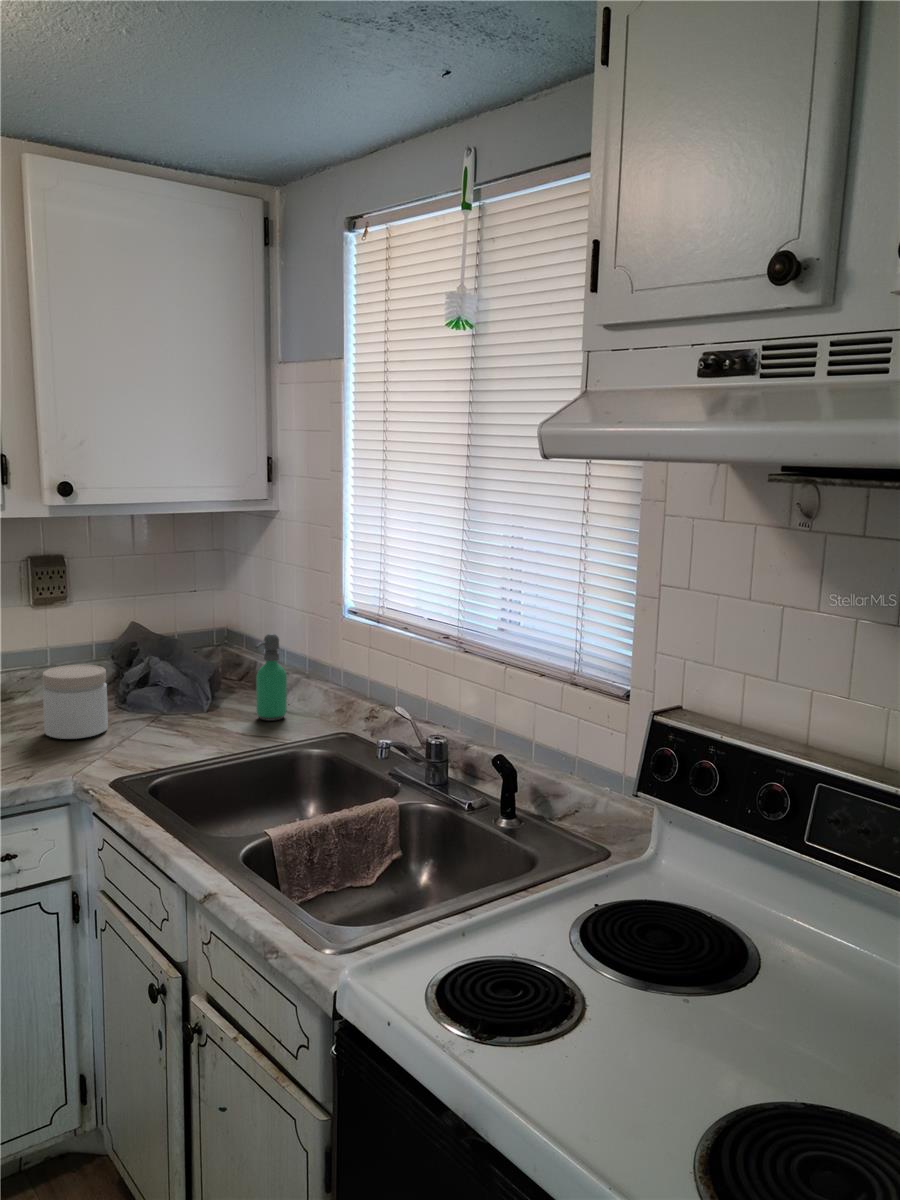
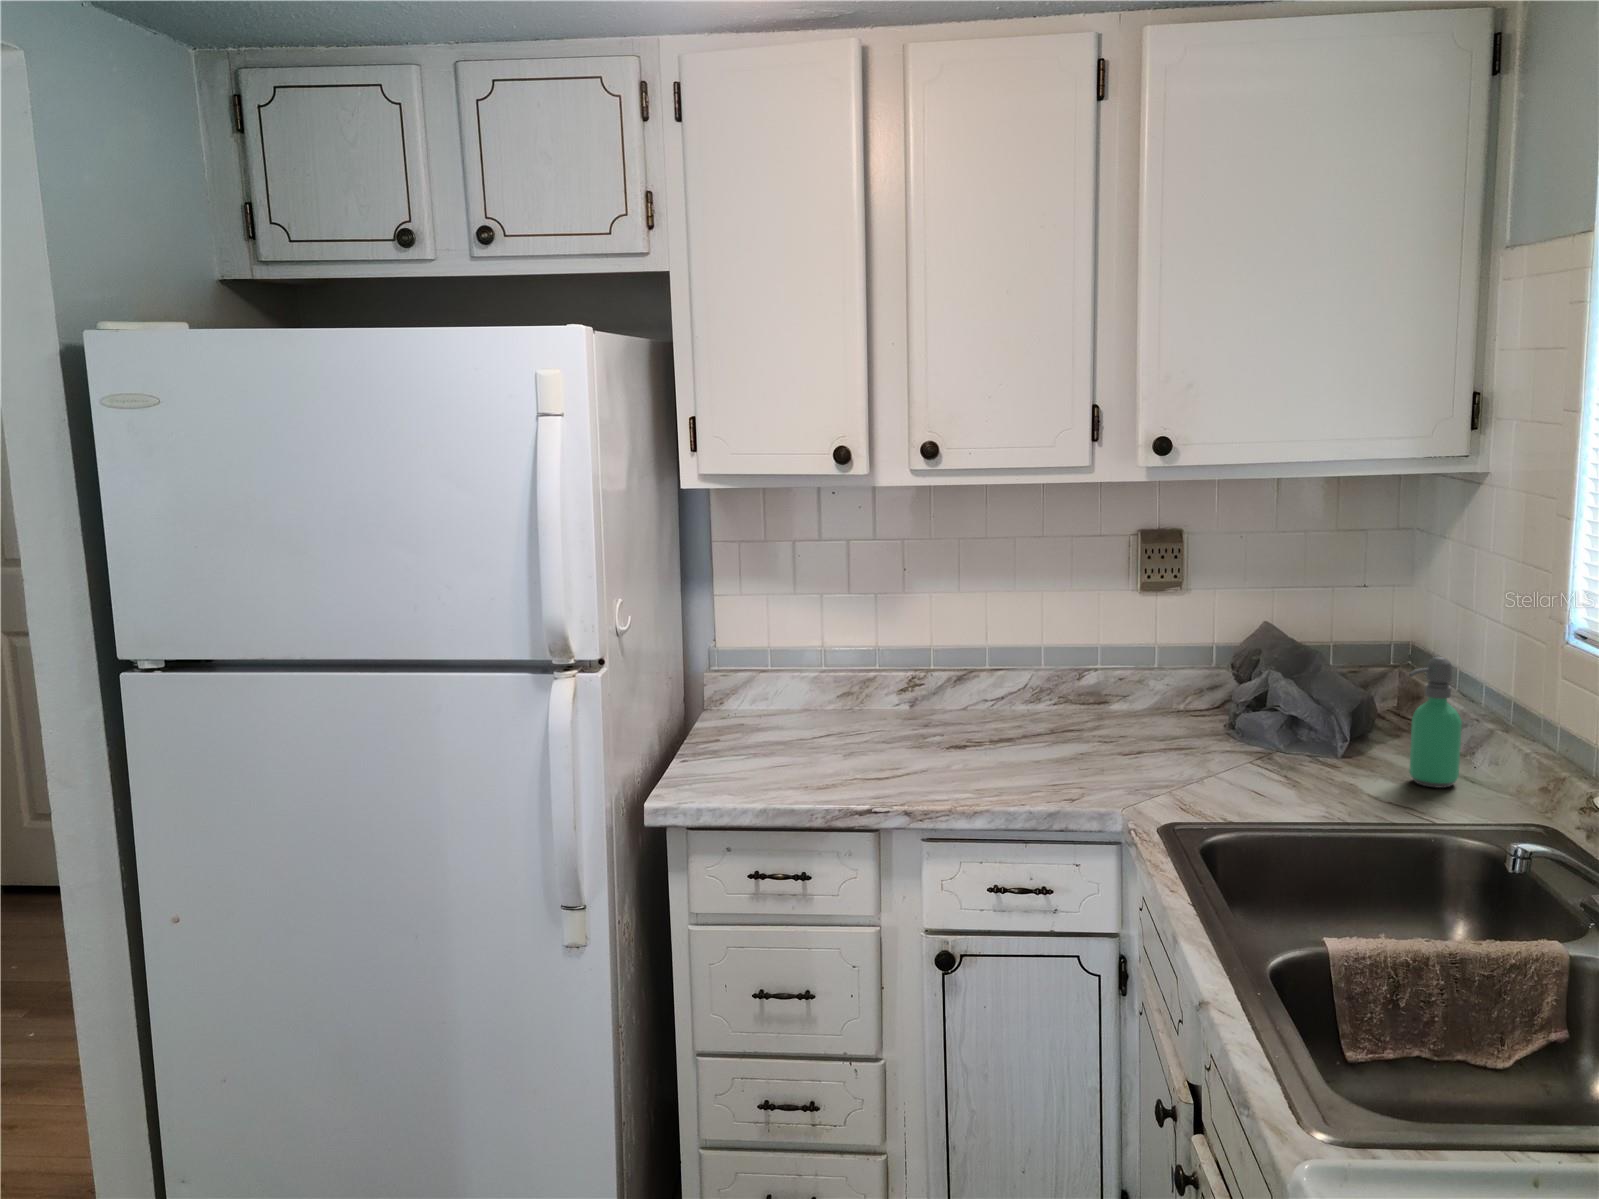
jar: present [43,665,108,739] -> none [1121,670,1199,765]

